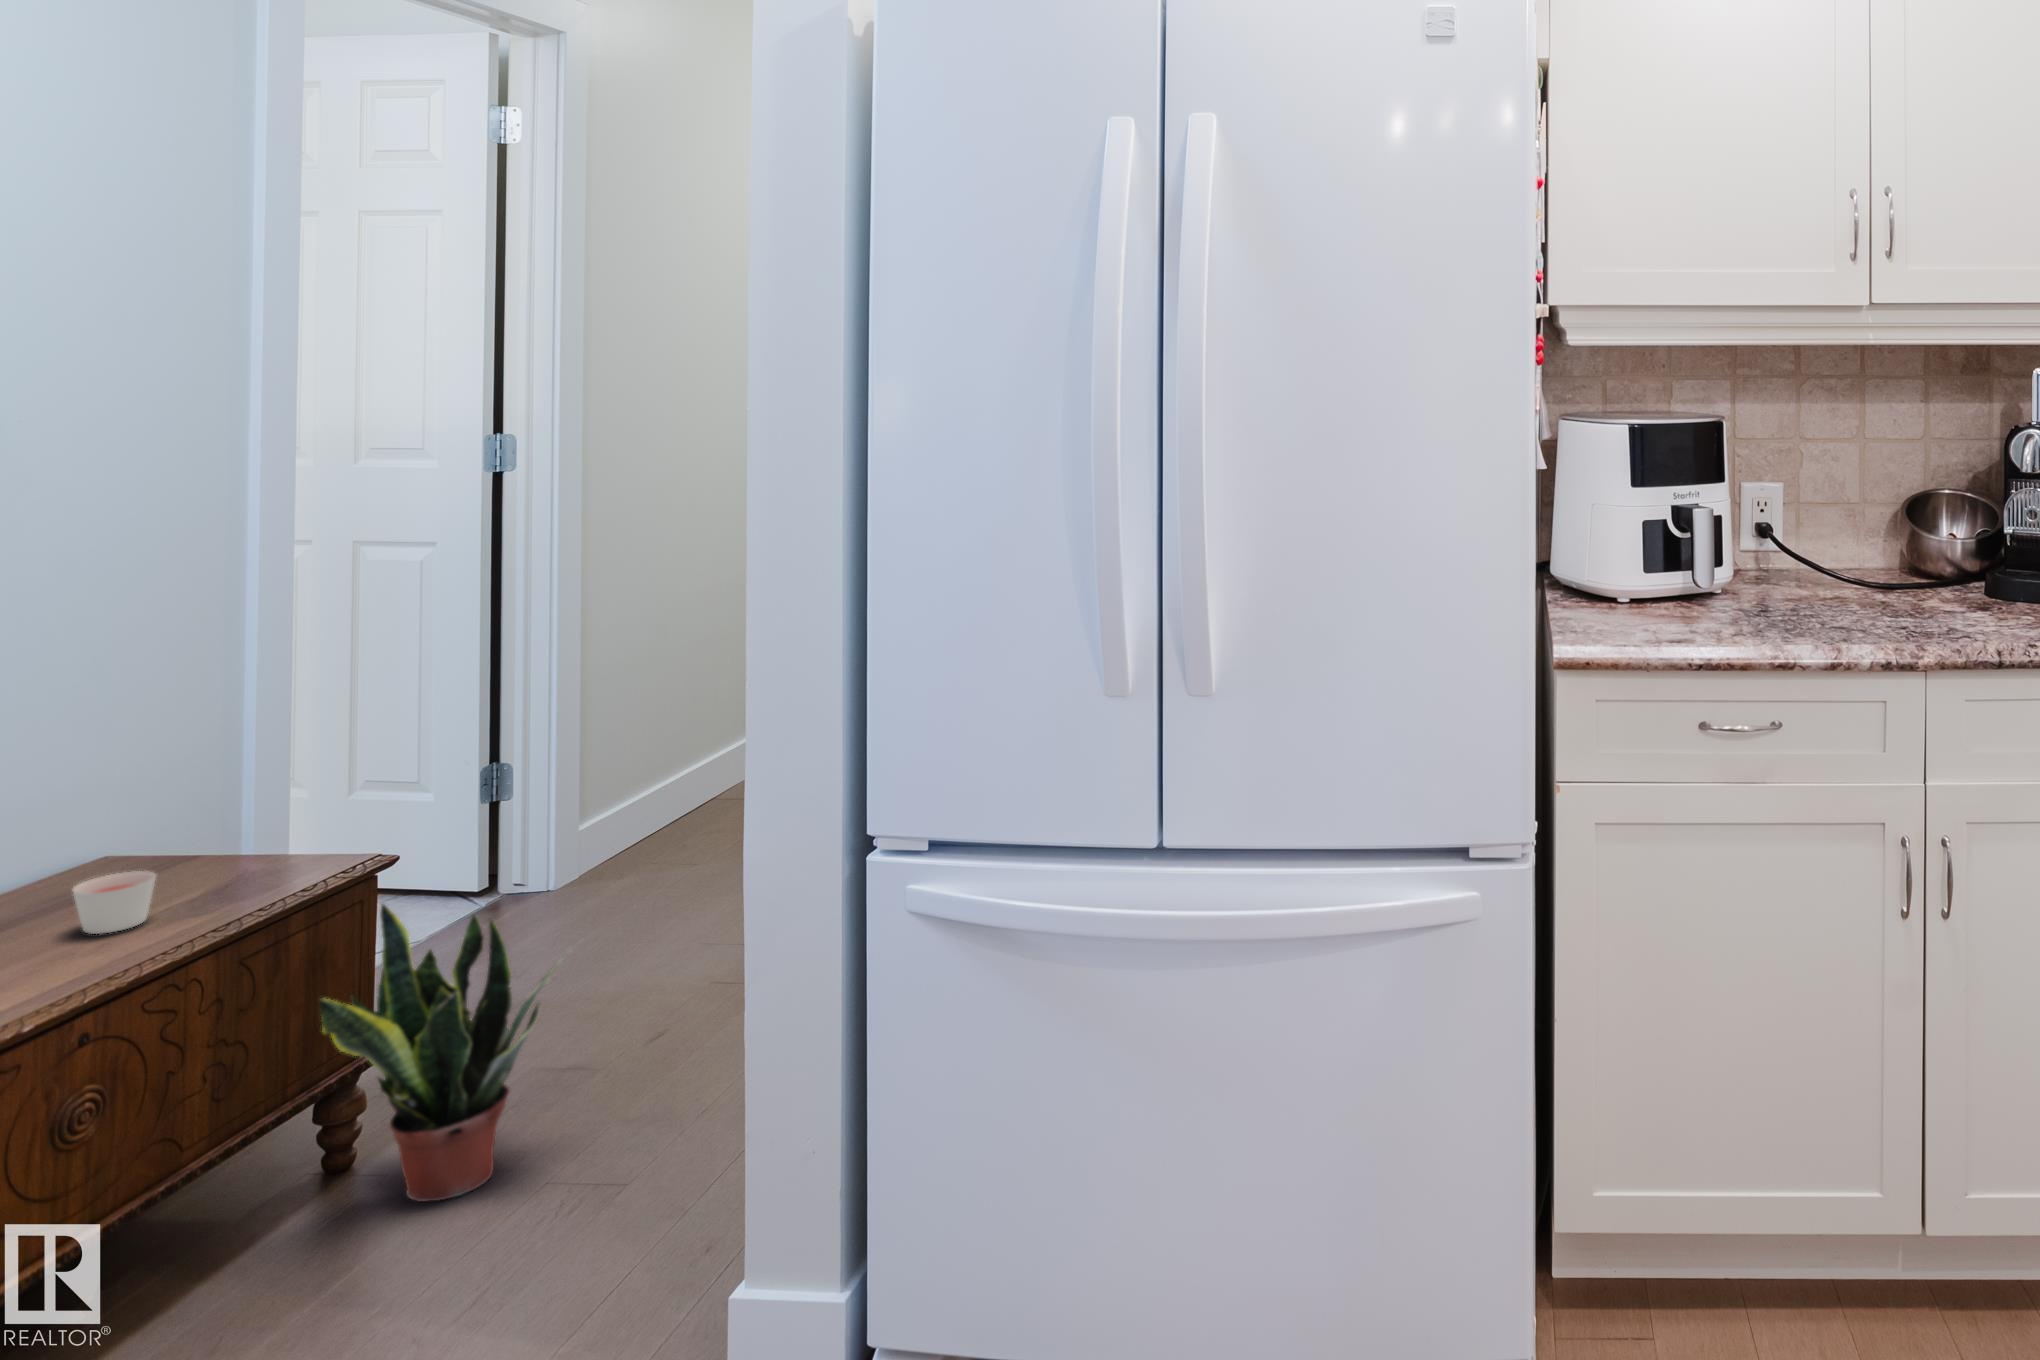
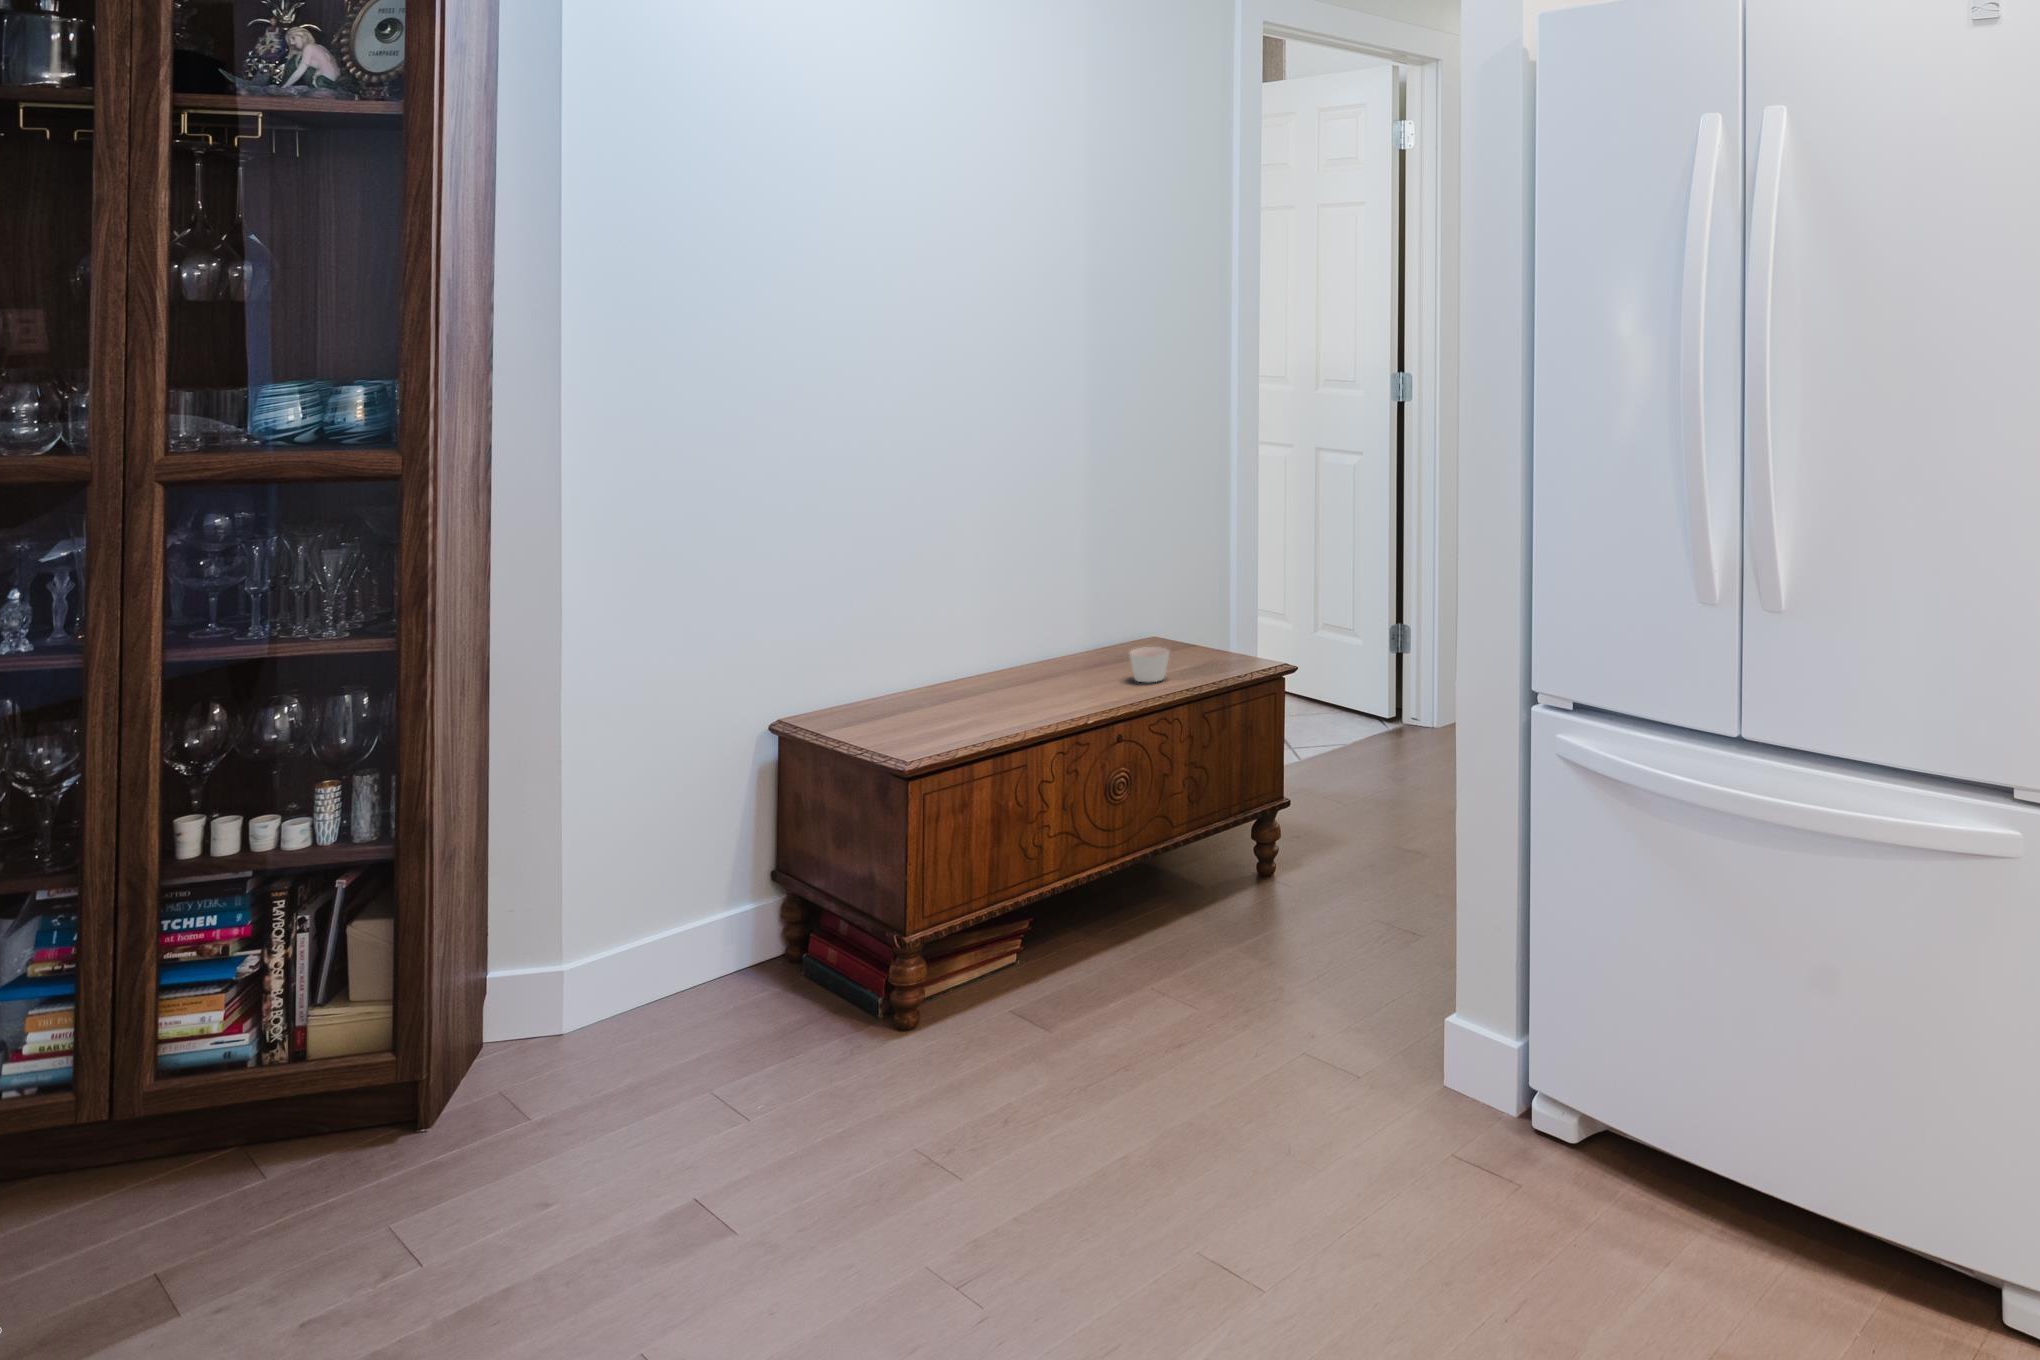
potted plant: present [320,904,570,1201] -> none [1246,697,1398,910]

